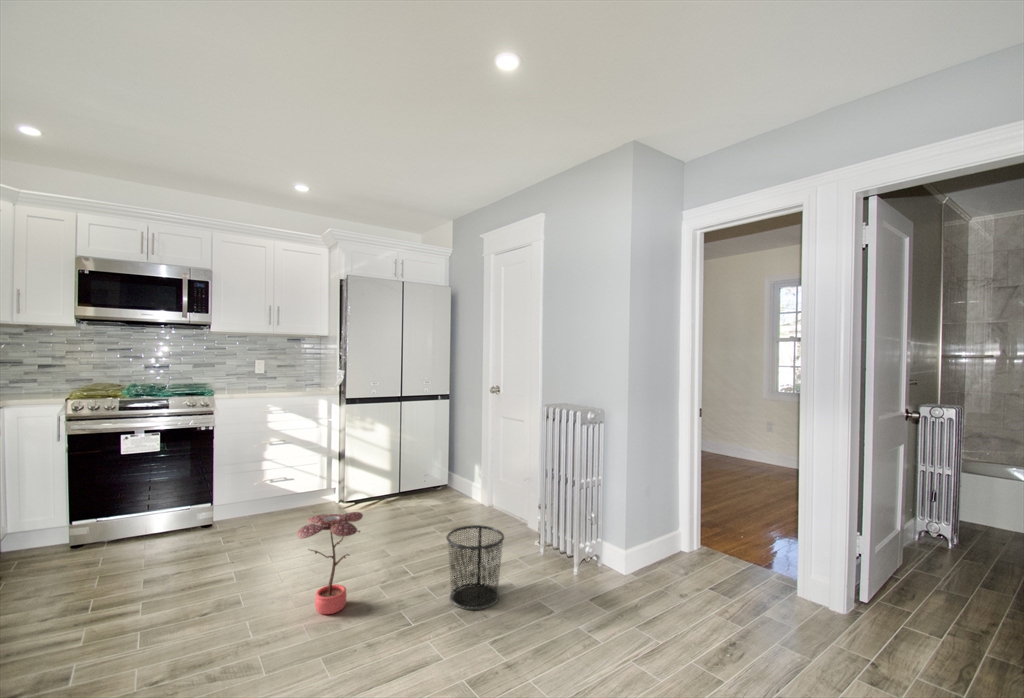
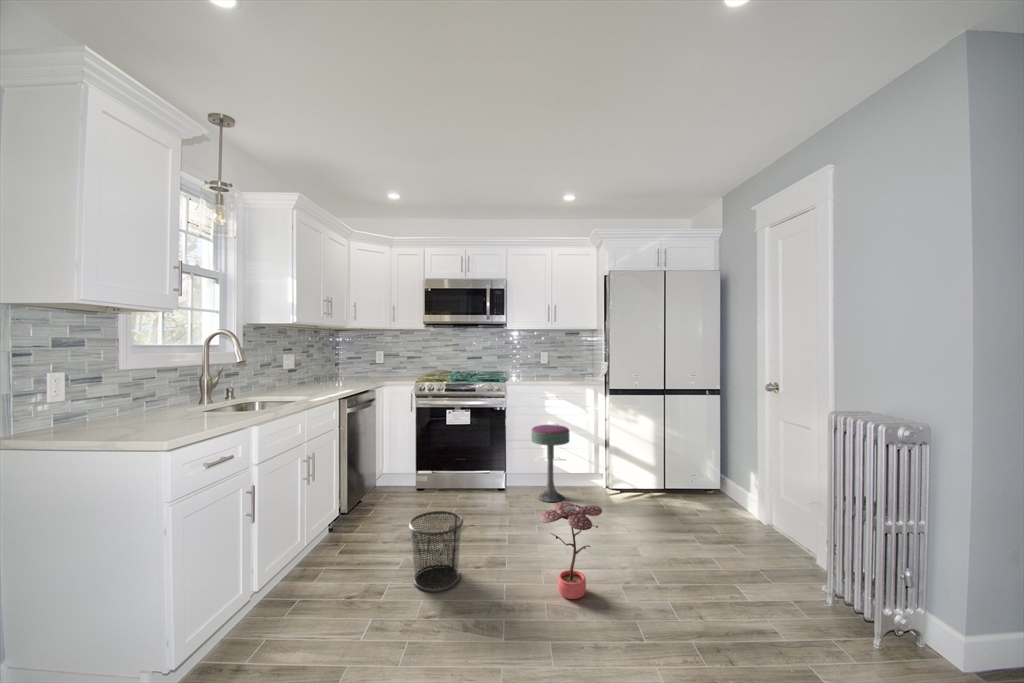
bar stool: none [253,441,302,530] -> present [531,425,570,502]
waste bin: present [447,525,504,610] -> present [409,511,463,591]

